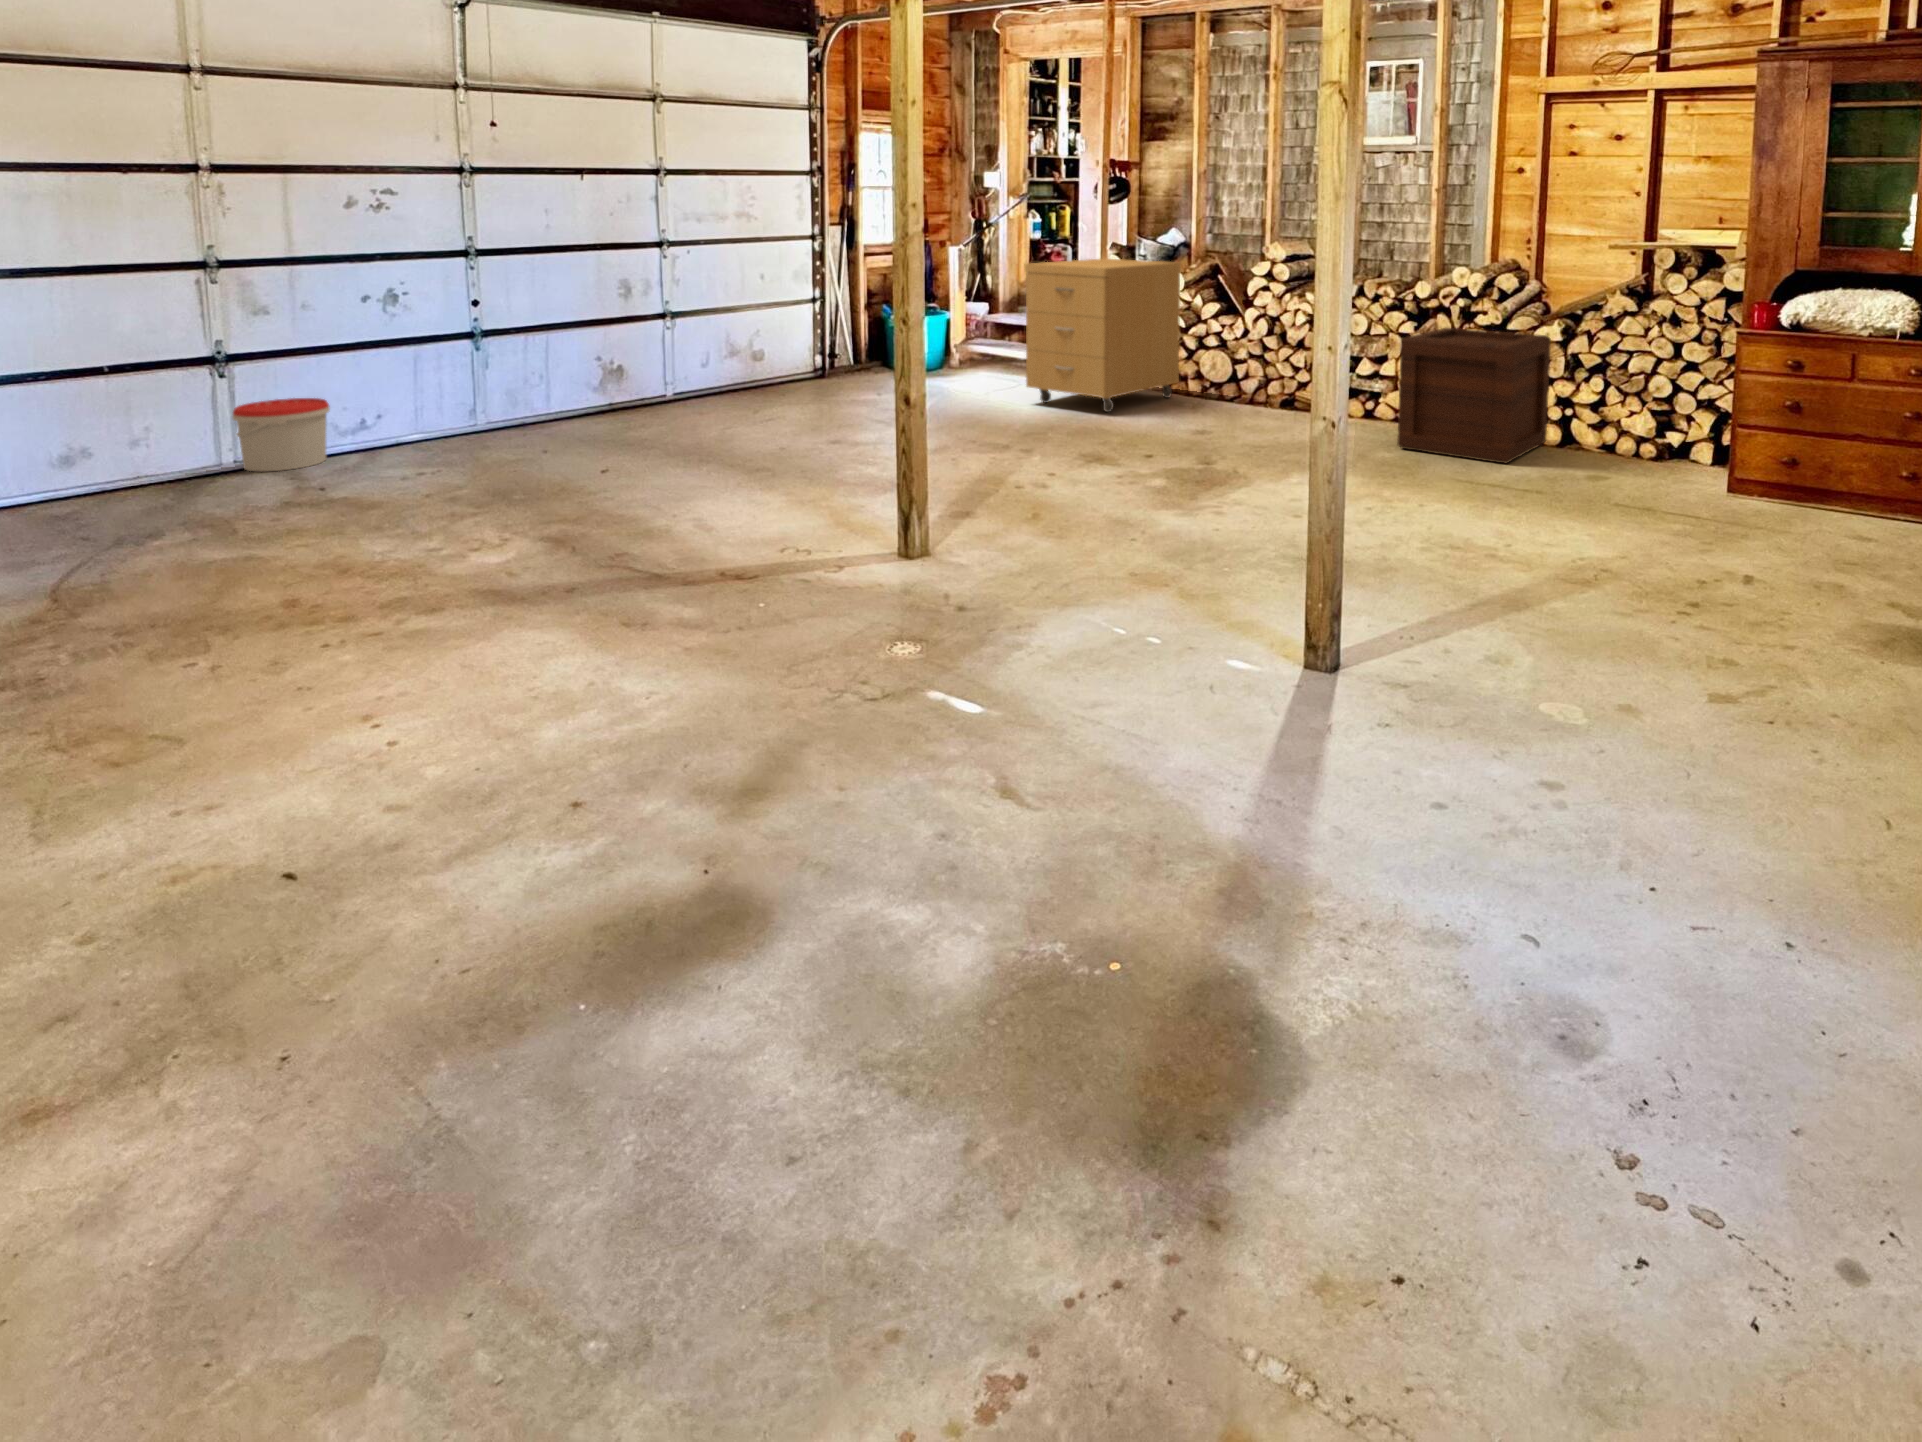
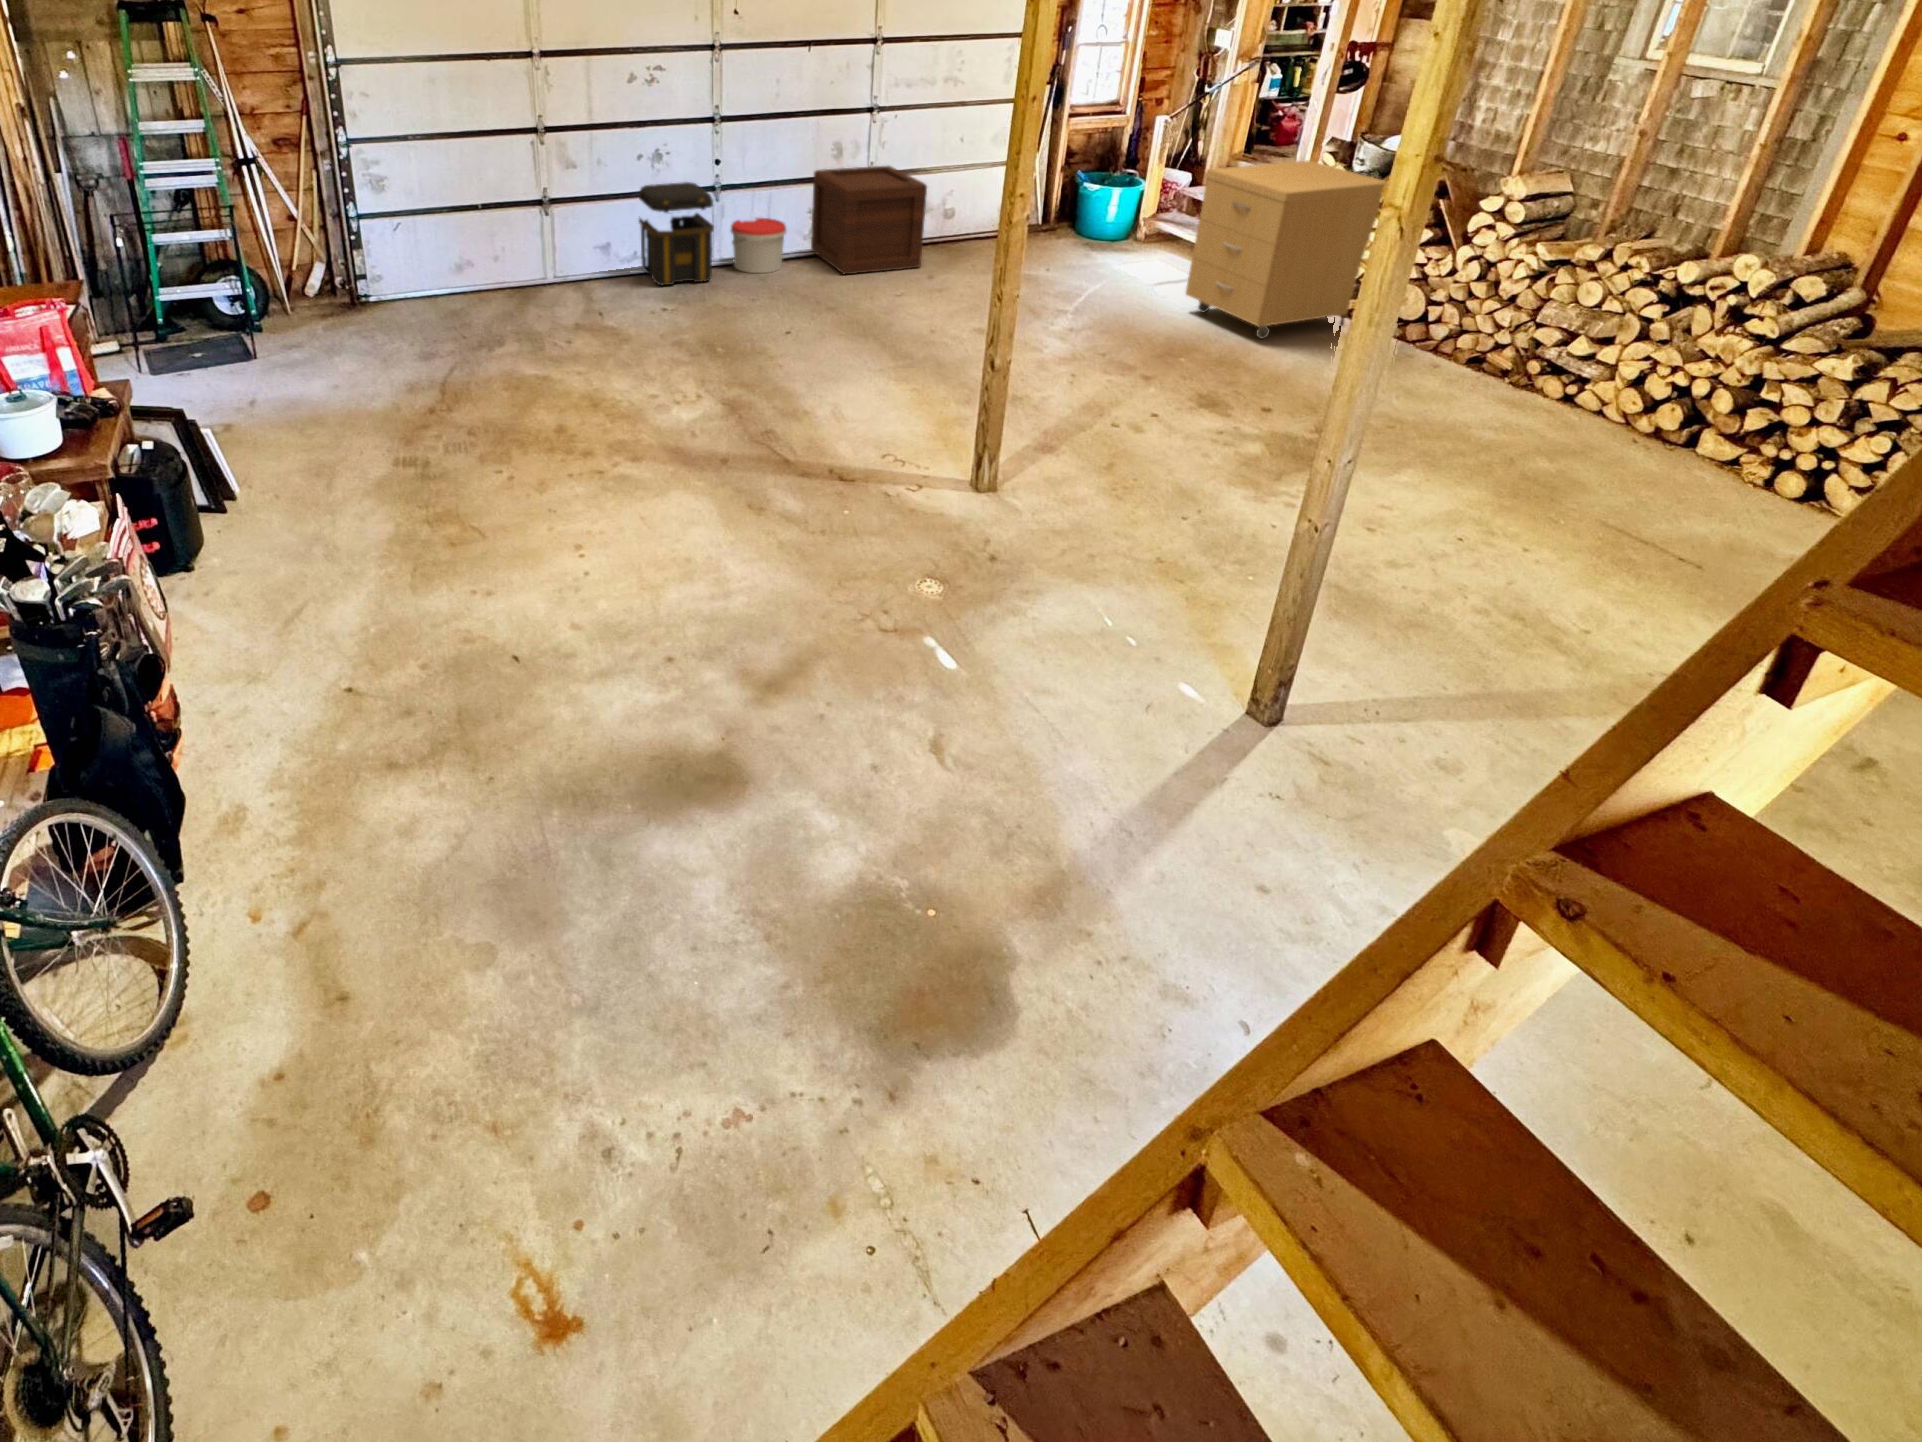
wooden crate: present [1398,328,1551,464] -> present [811,166,927,274]
toolbox: none [364,329,478,452] -> present [639,182,714,285]
bucket: present [233,398,330,472] -> present [731,218,786,273]

